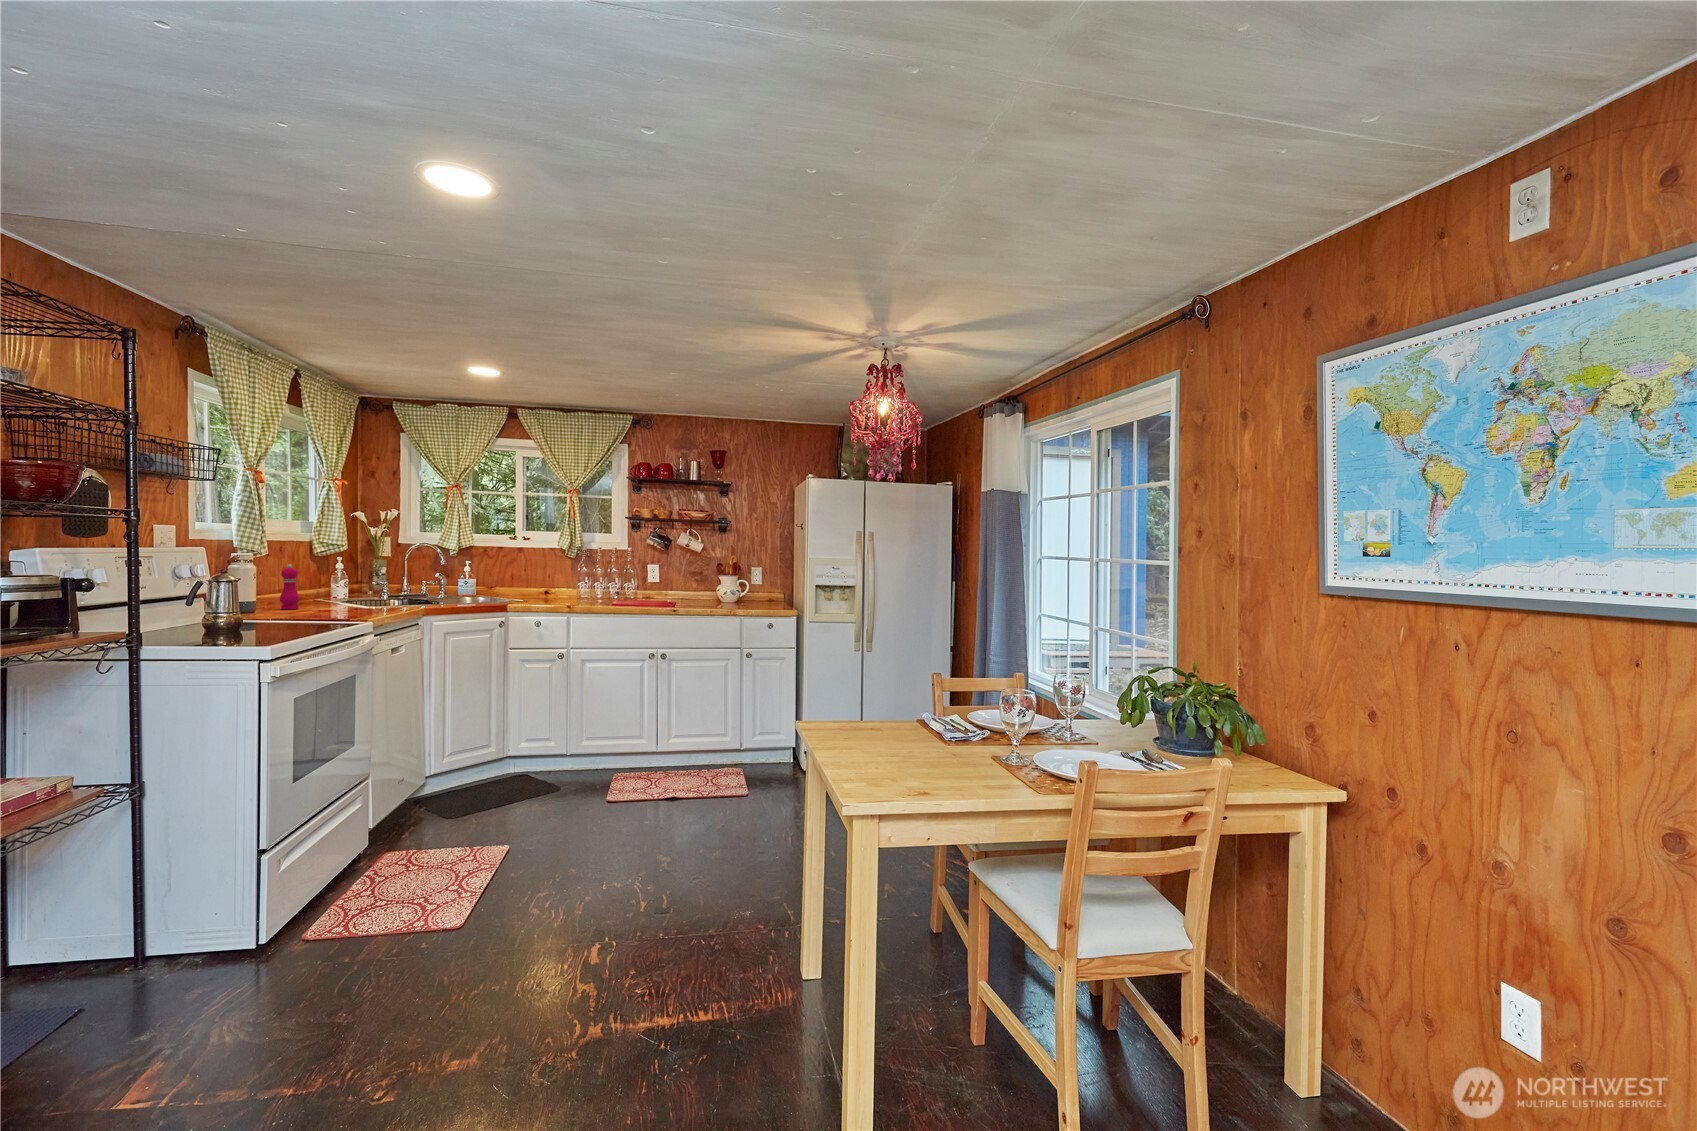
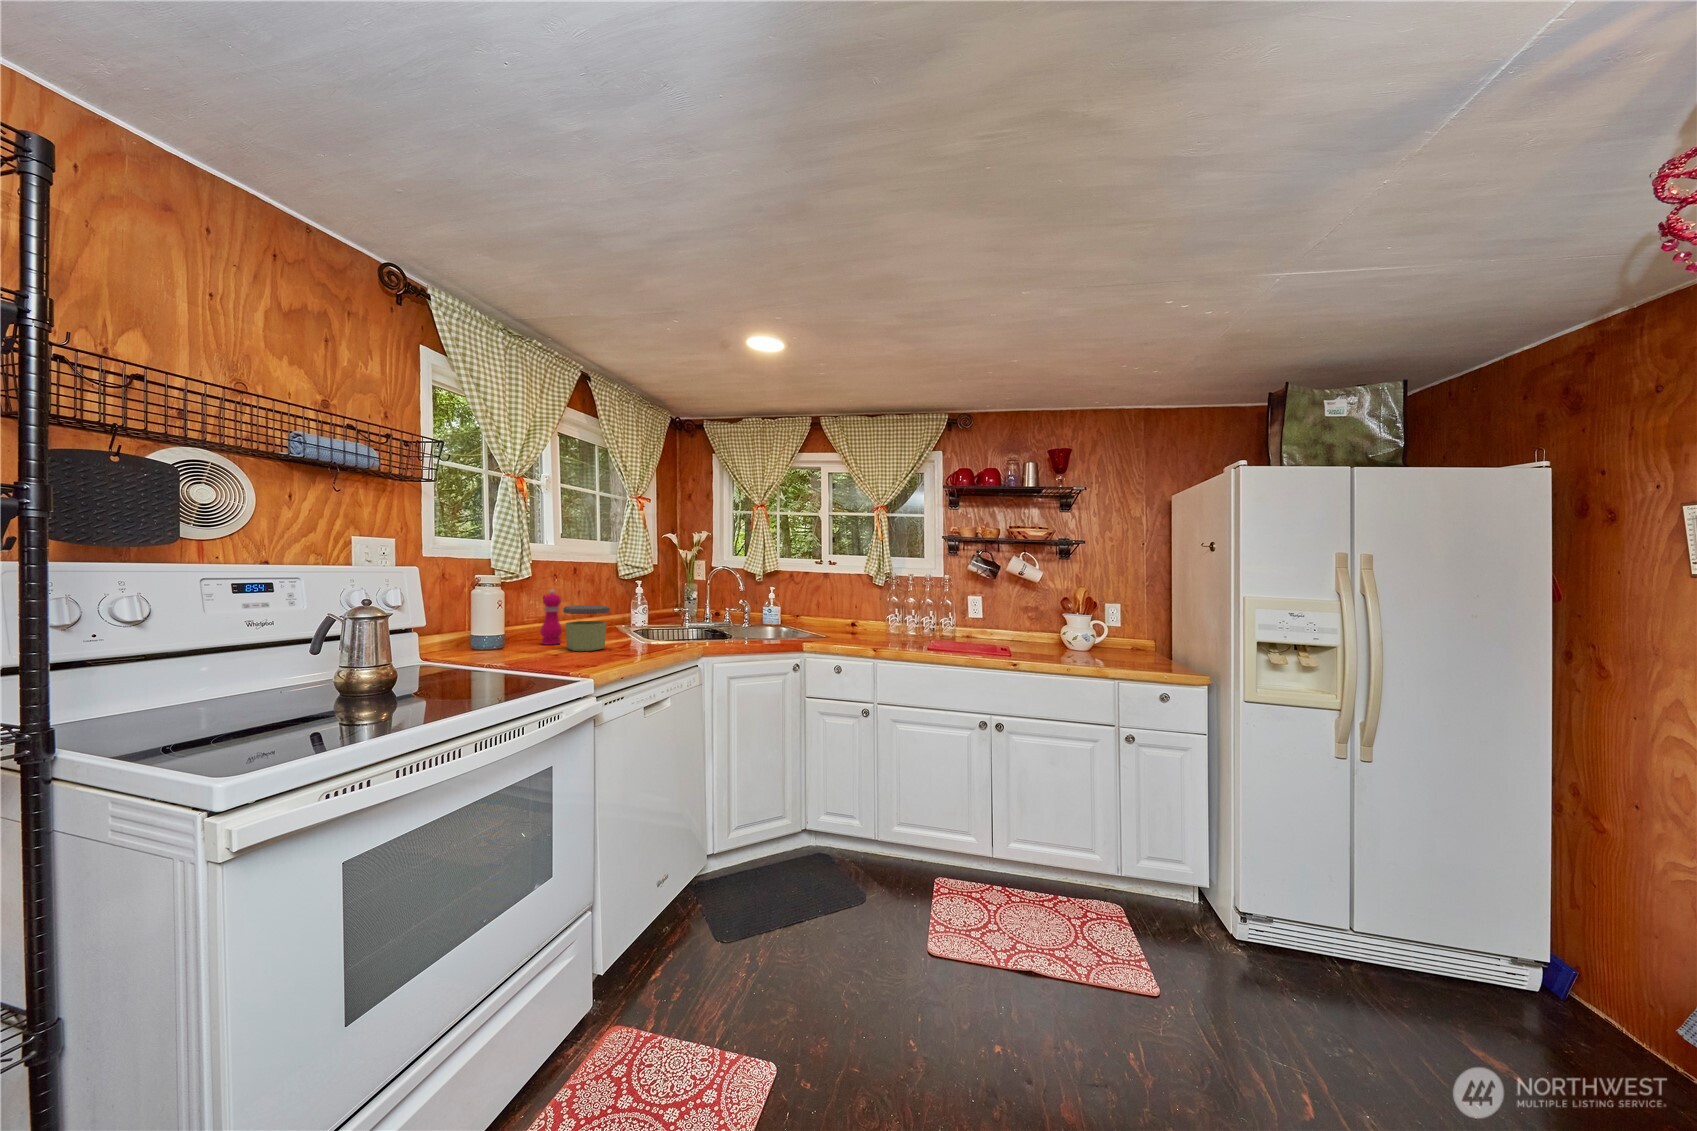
jar: none [309,576,350,612] -> present [563,605,609,651]

